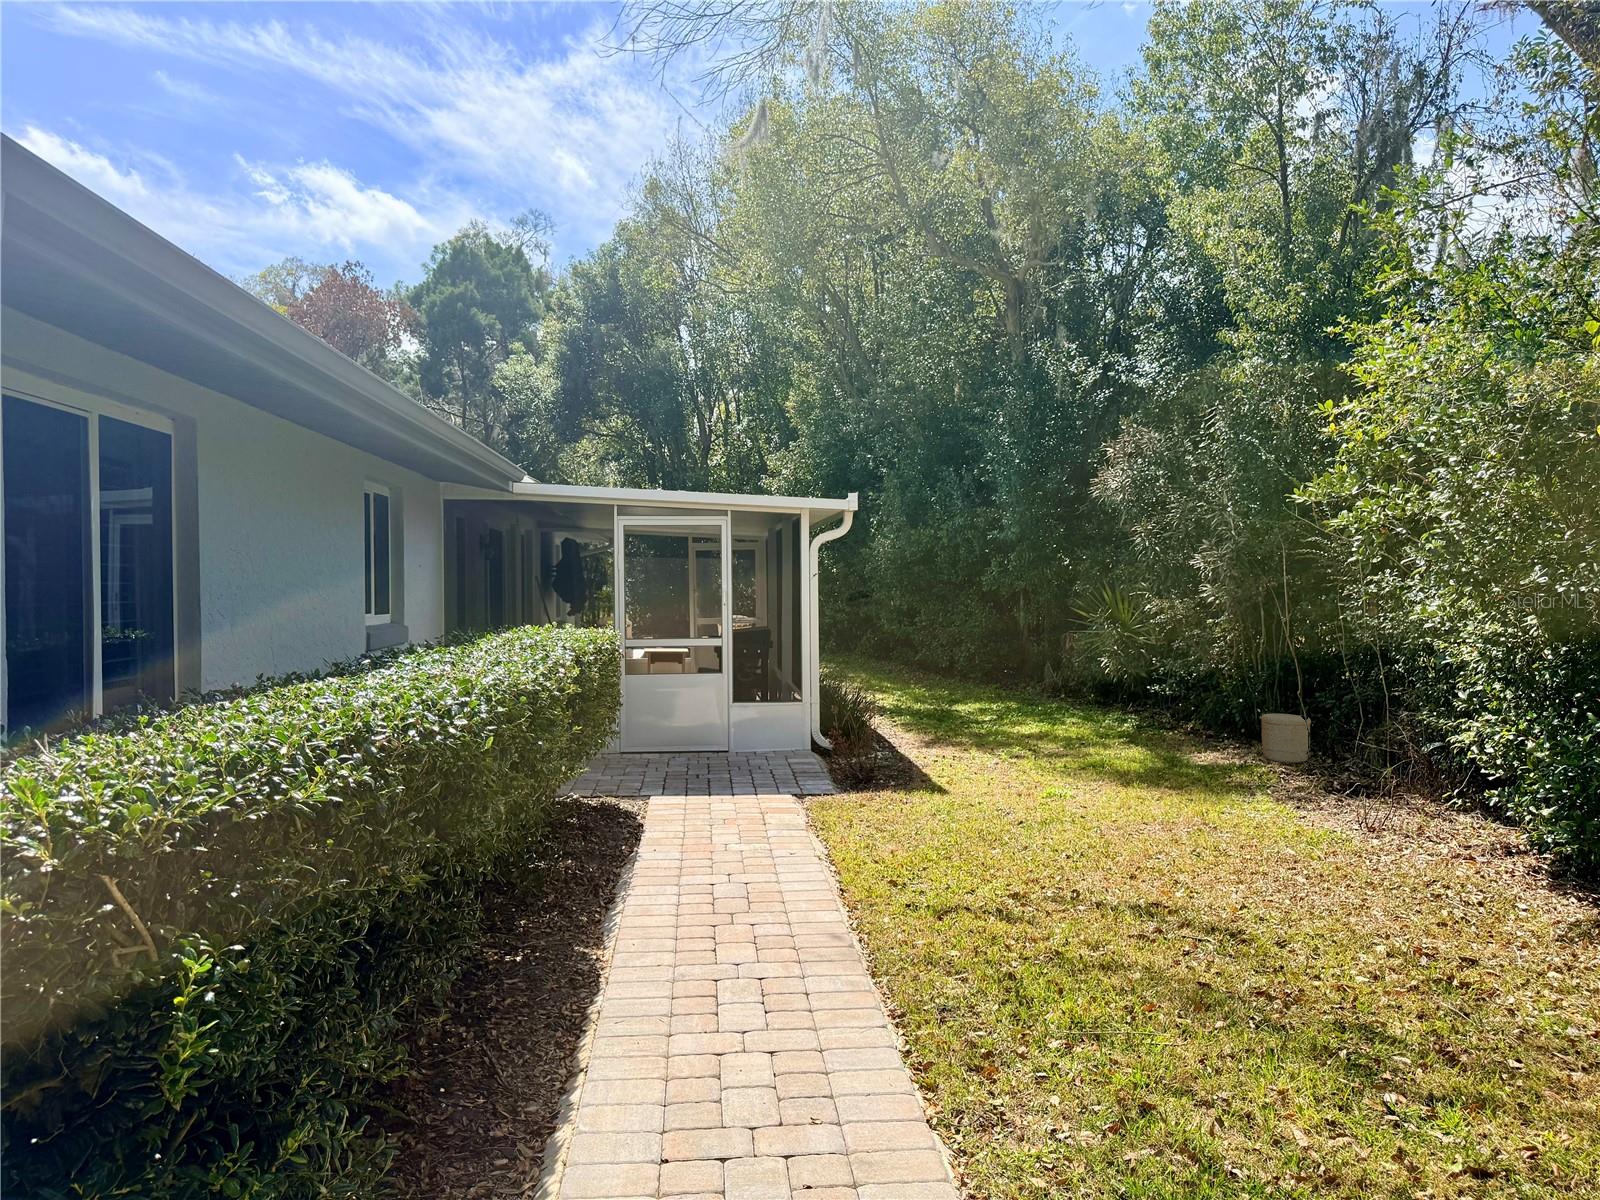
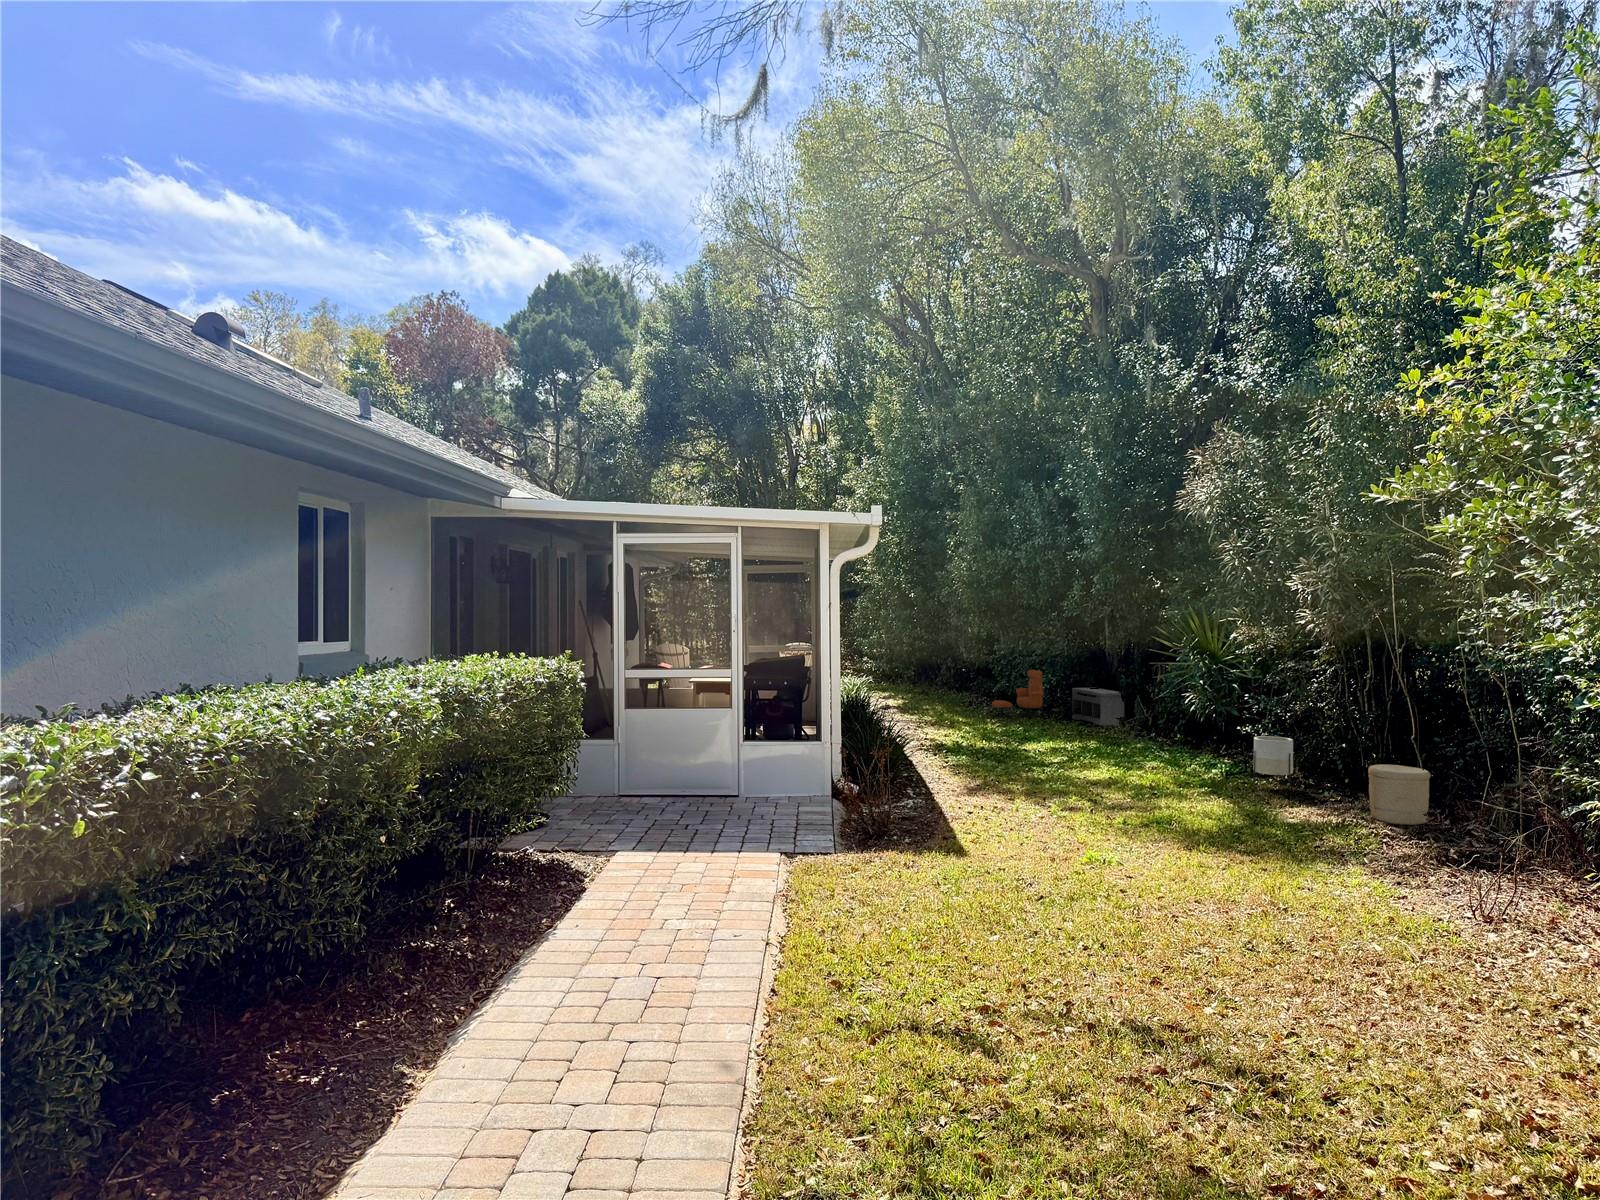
lounge chair: none [914,639,963,683] -> present [990,670,1044,718]
bench: none [988,655,1036,688] -> present [1072,688,1124,725]
planter: none [1162,693,1195,738] -> present [1253,736,1293,790]

